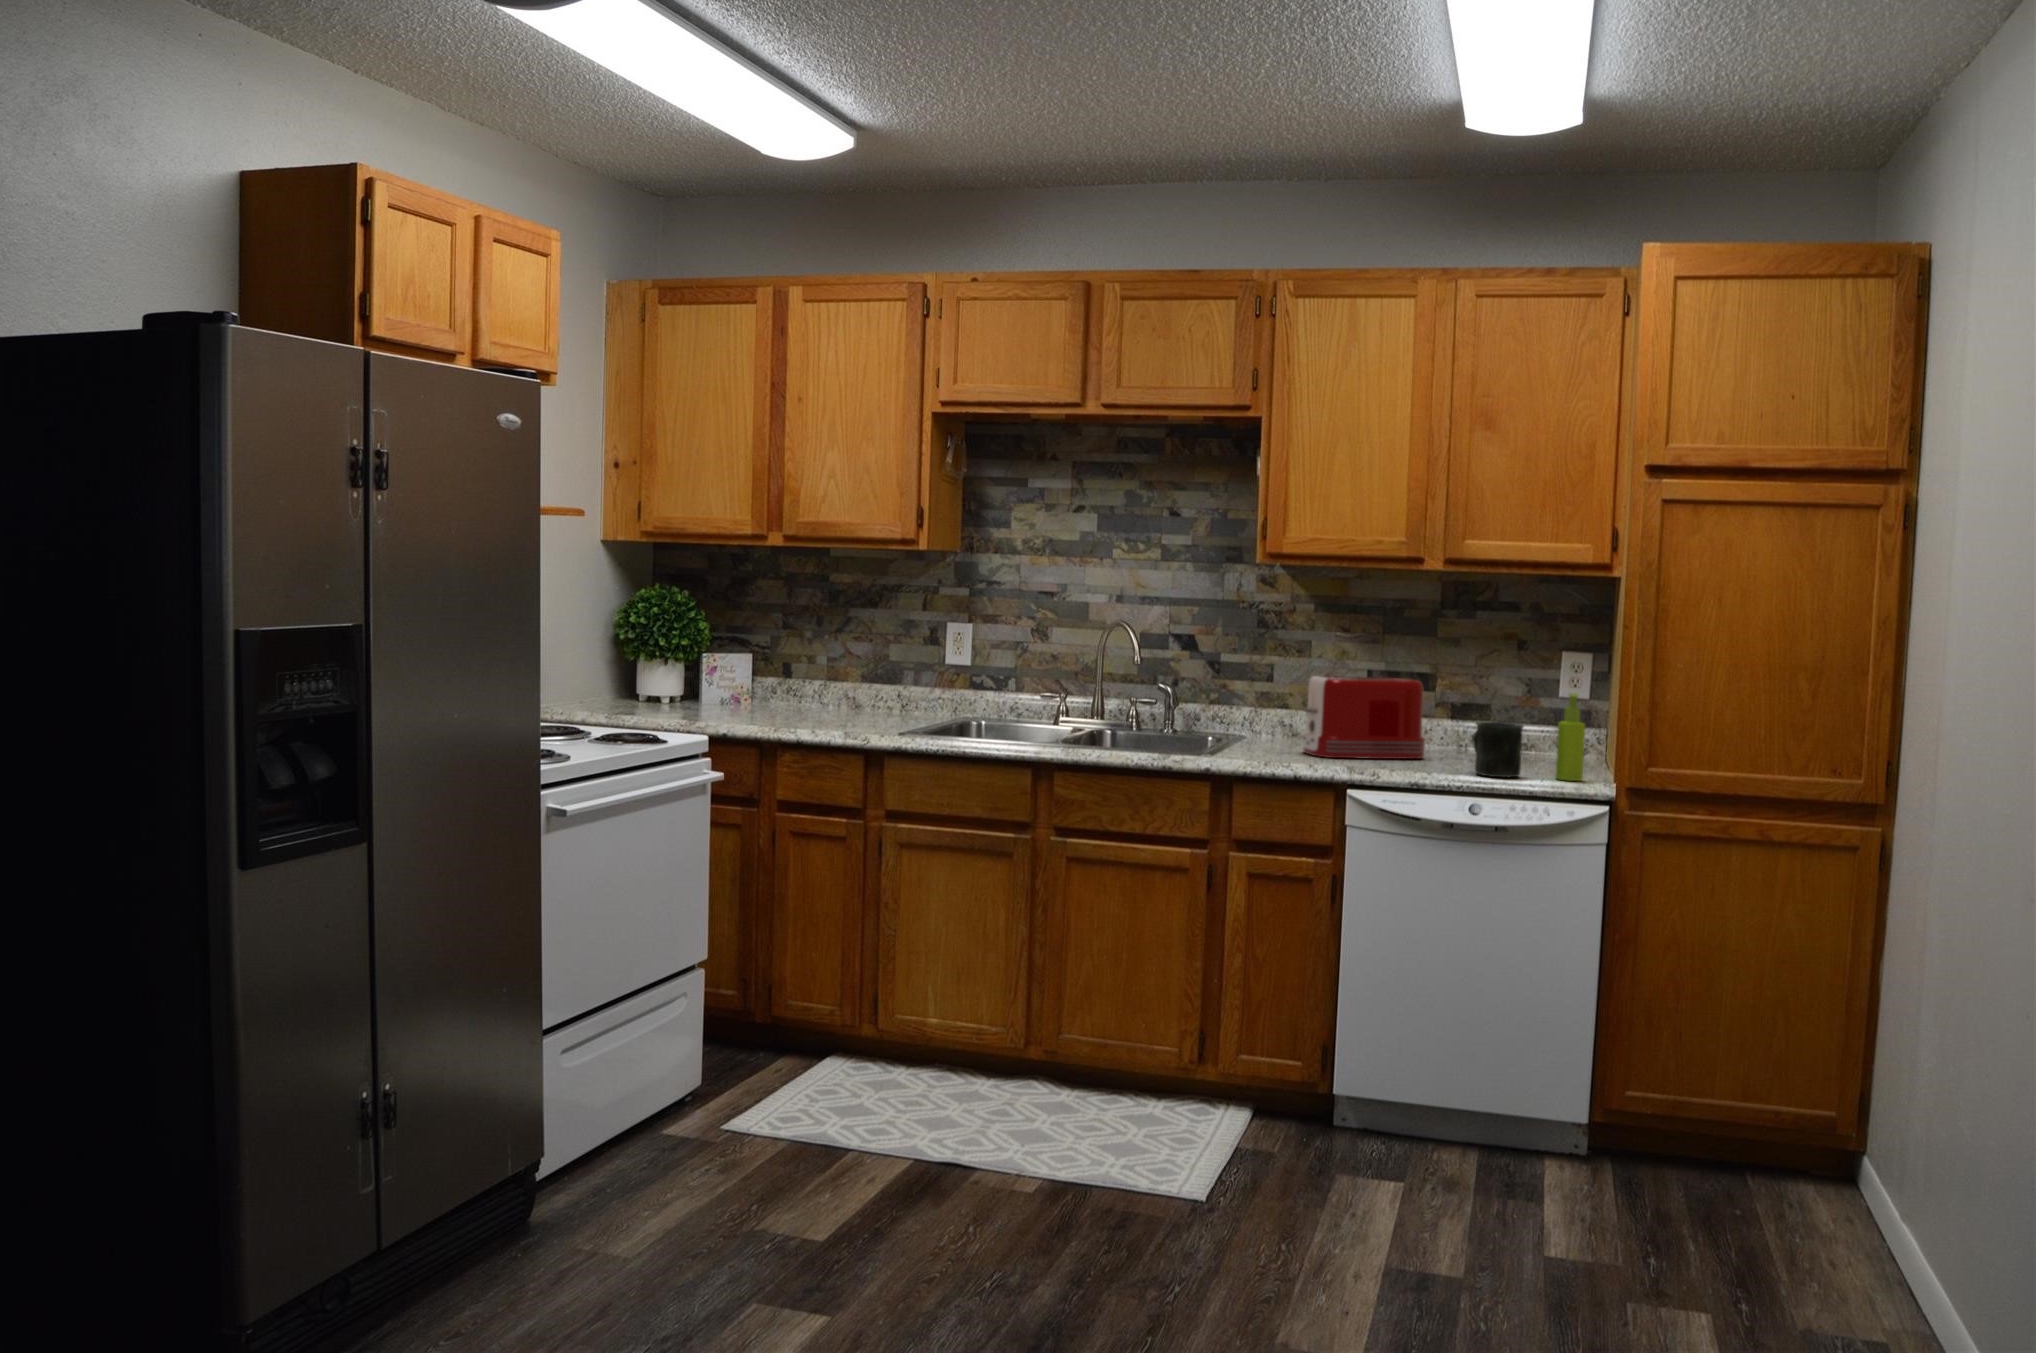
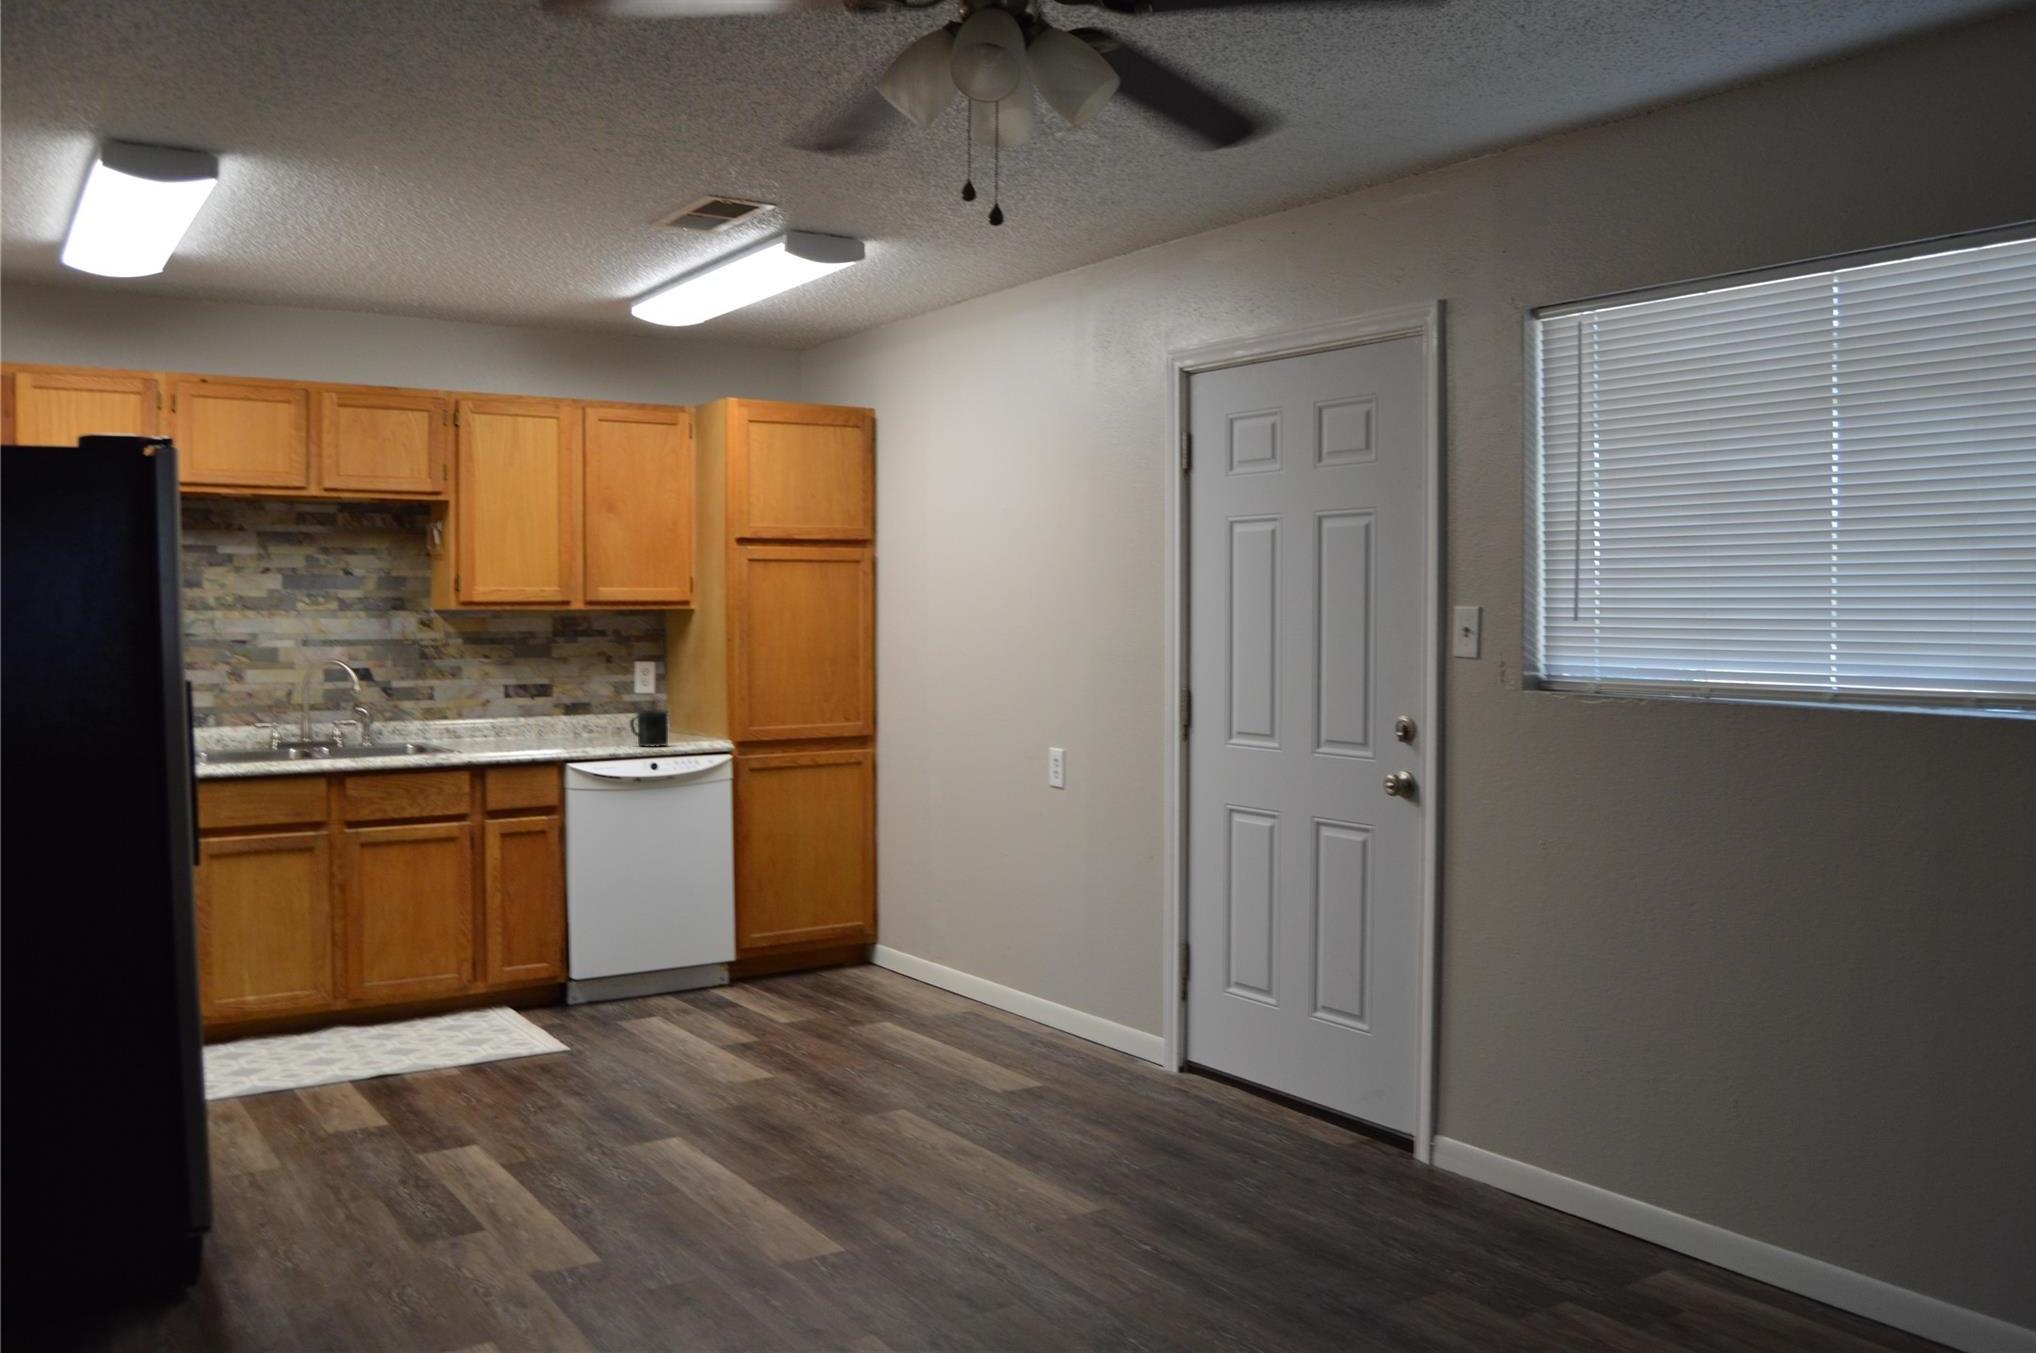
toaster: present [1303,676,1425,759] -> none [494,688,577,748]
soap dispenser: present [1556,693,1585,781] -> none [685,687,702,744]

